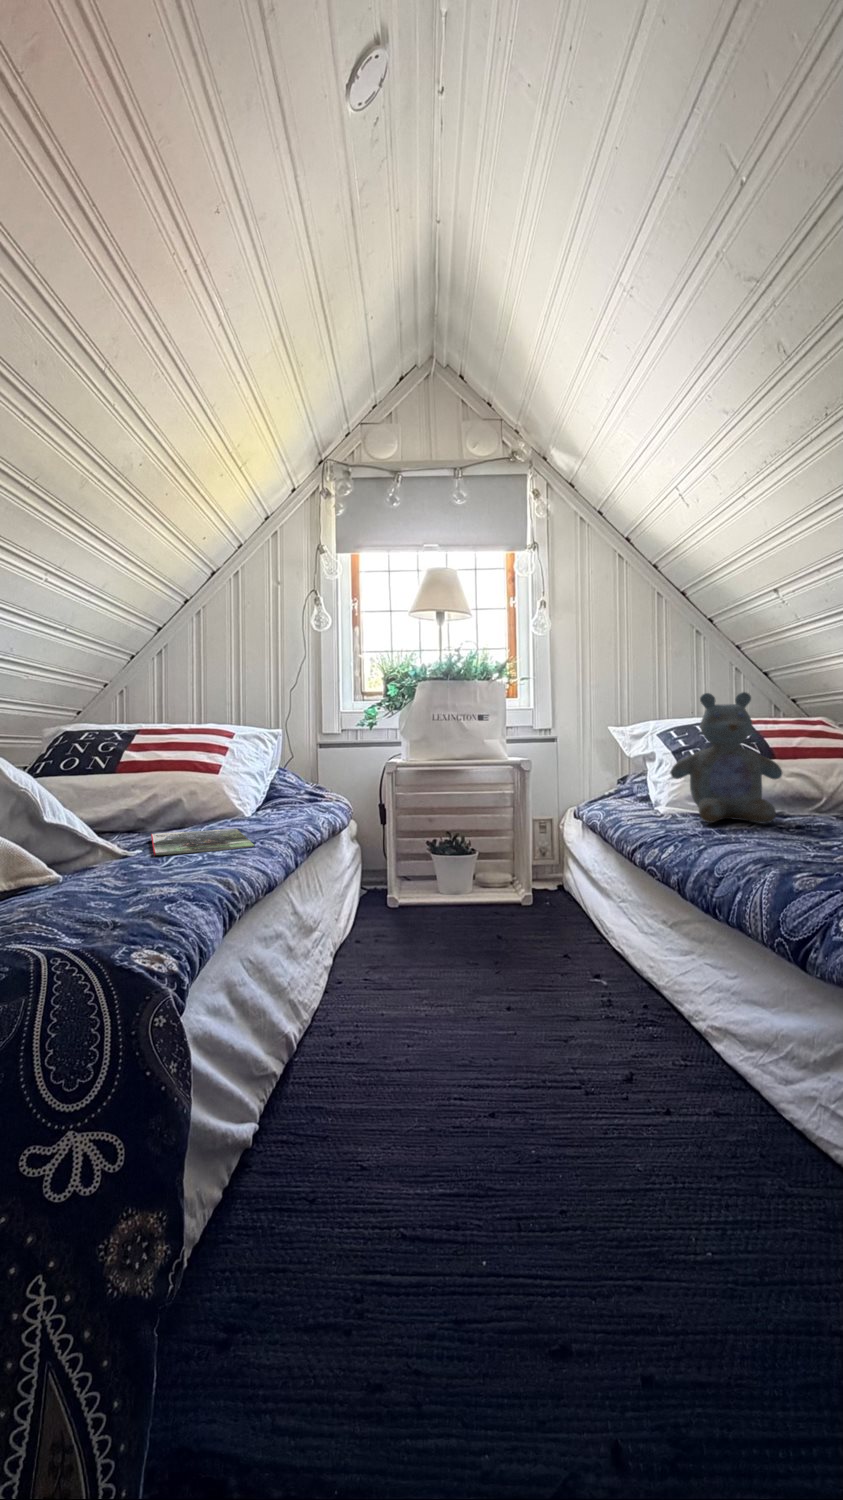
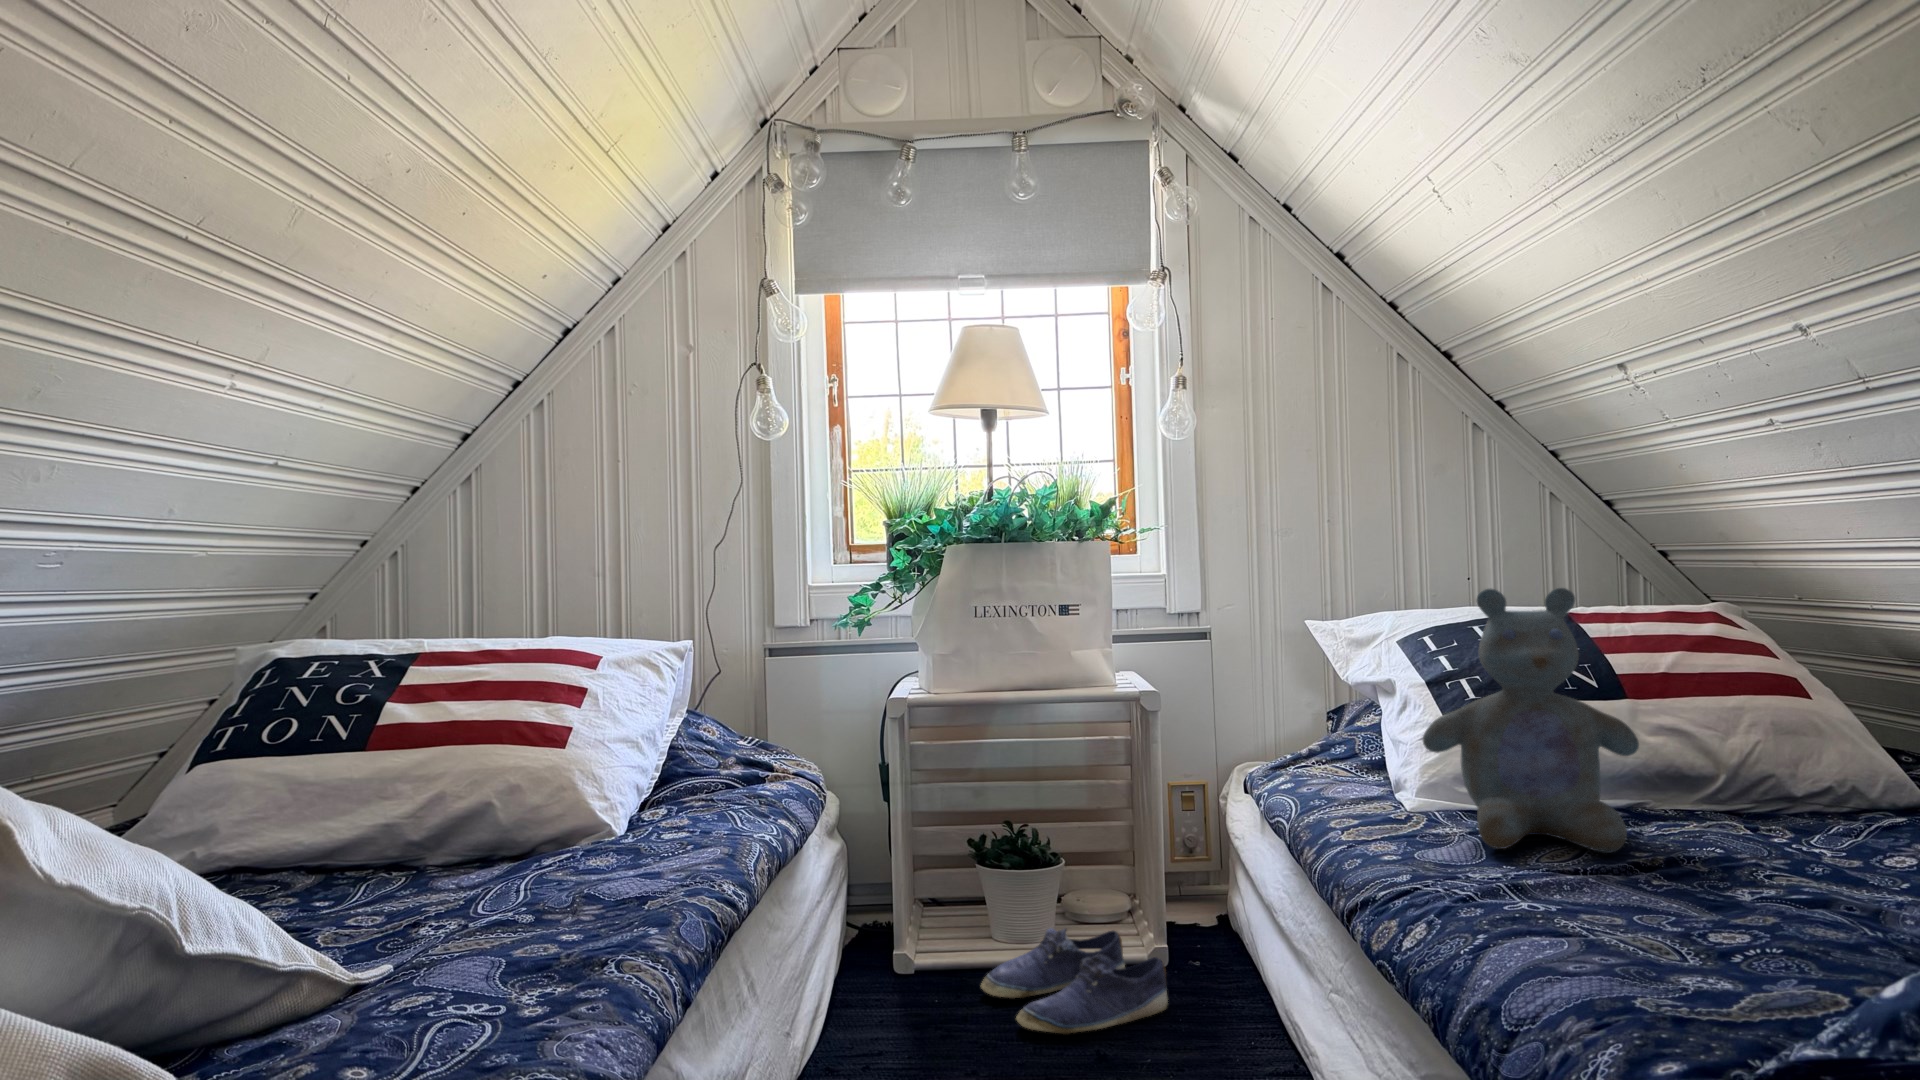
magazine: present [151,829,255,856] -> none [418,874,615,968]
shoe: none [435,882,533,930] -> present [981,928,1168,1034]

